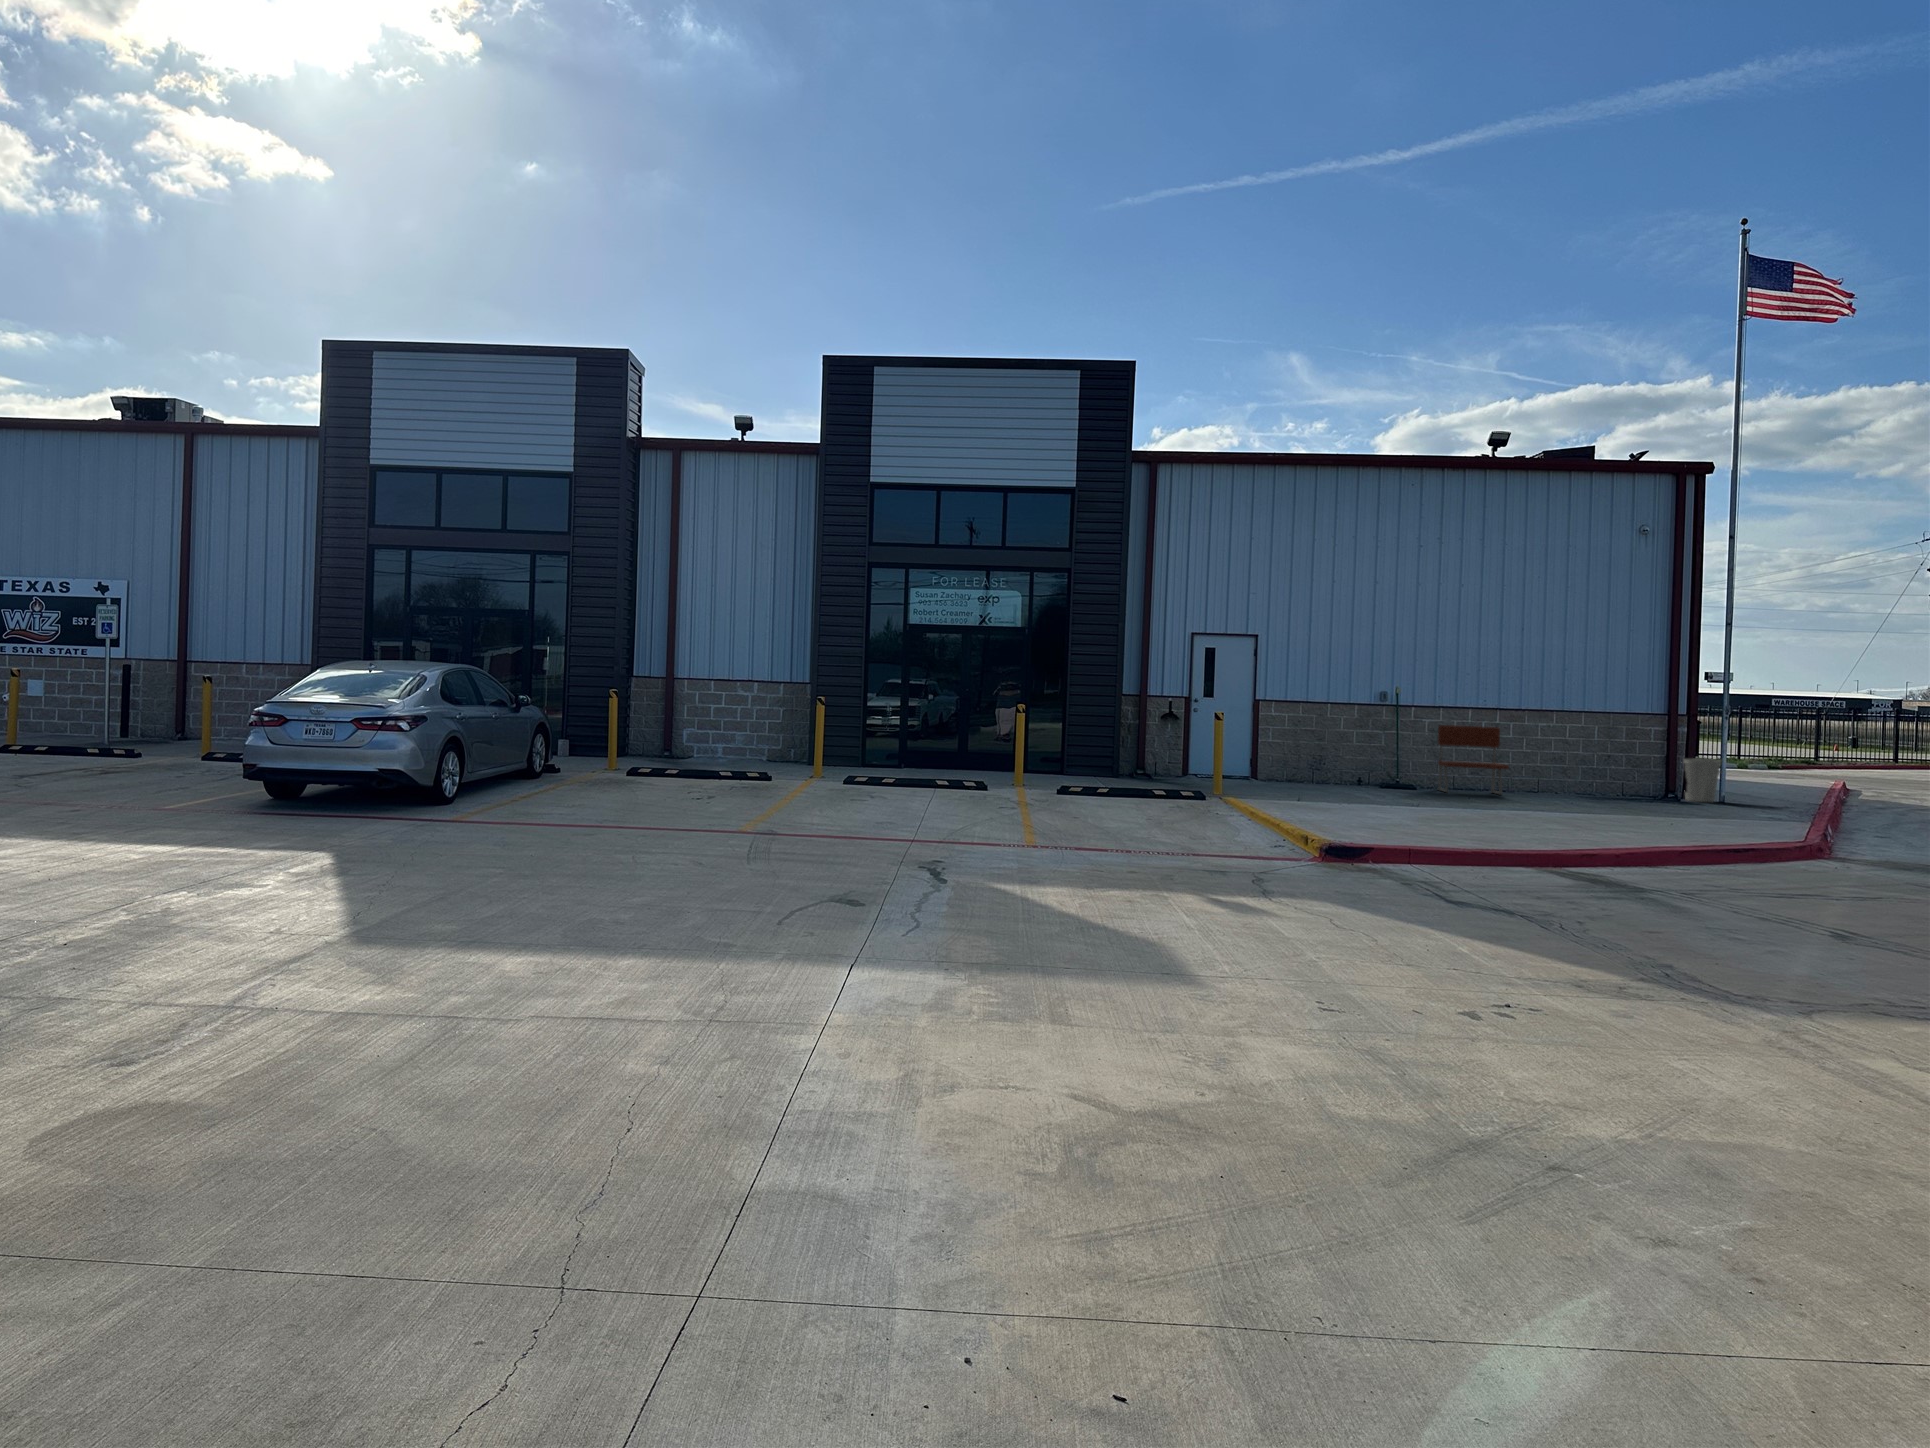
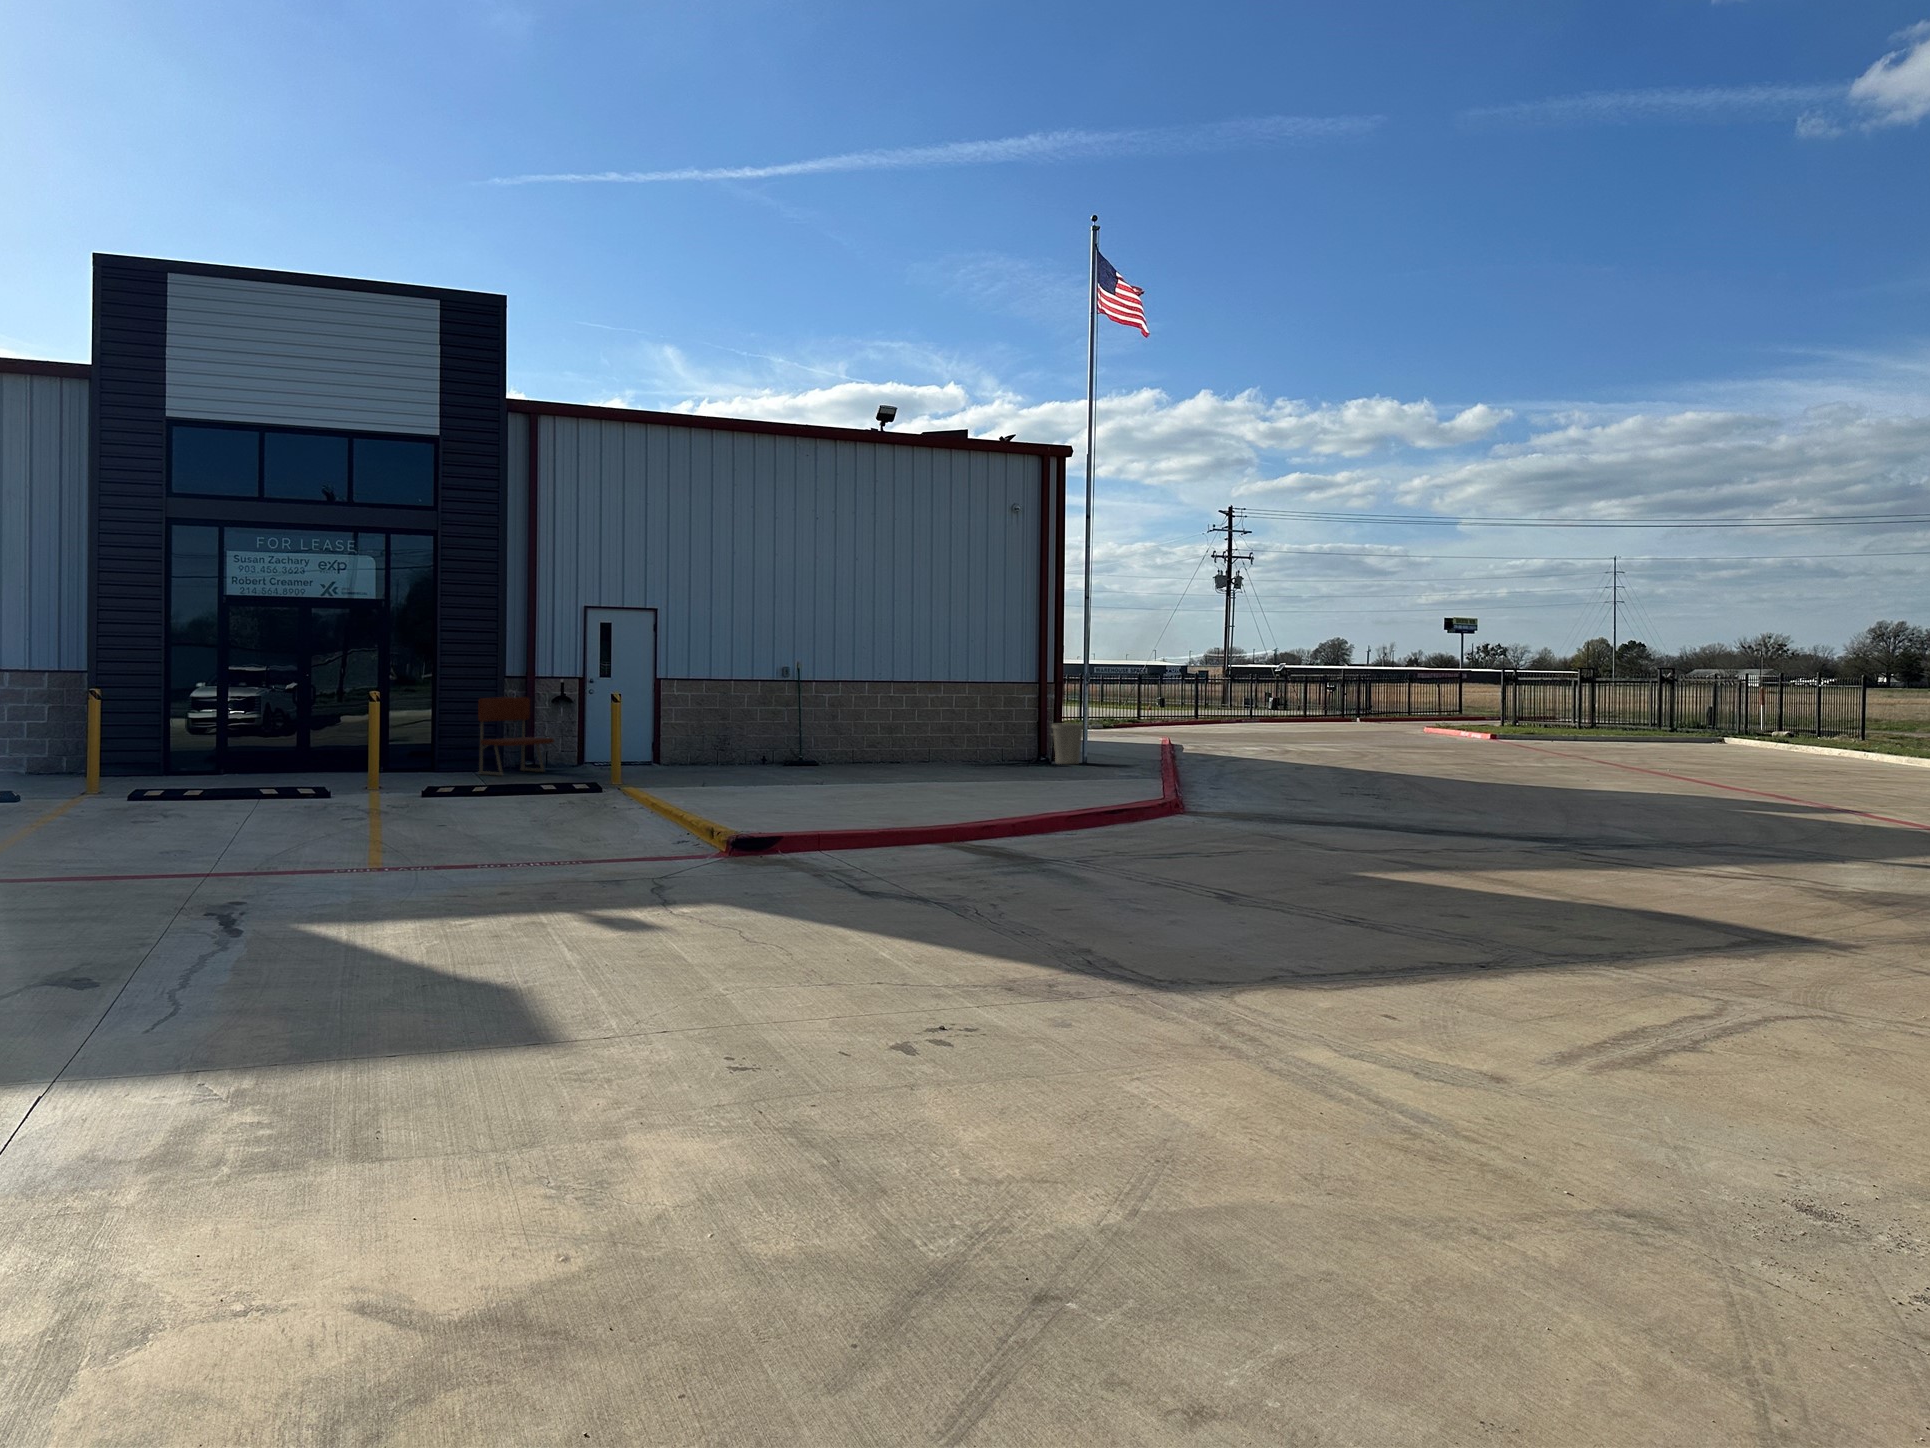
bench: present [1438,725,1509,795] -> present [478,697,554,776]

